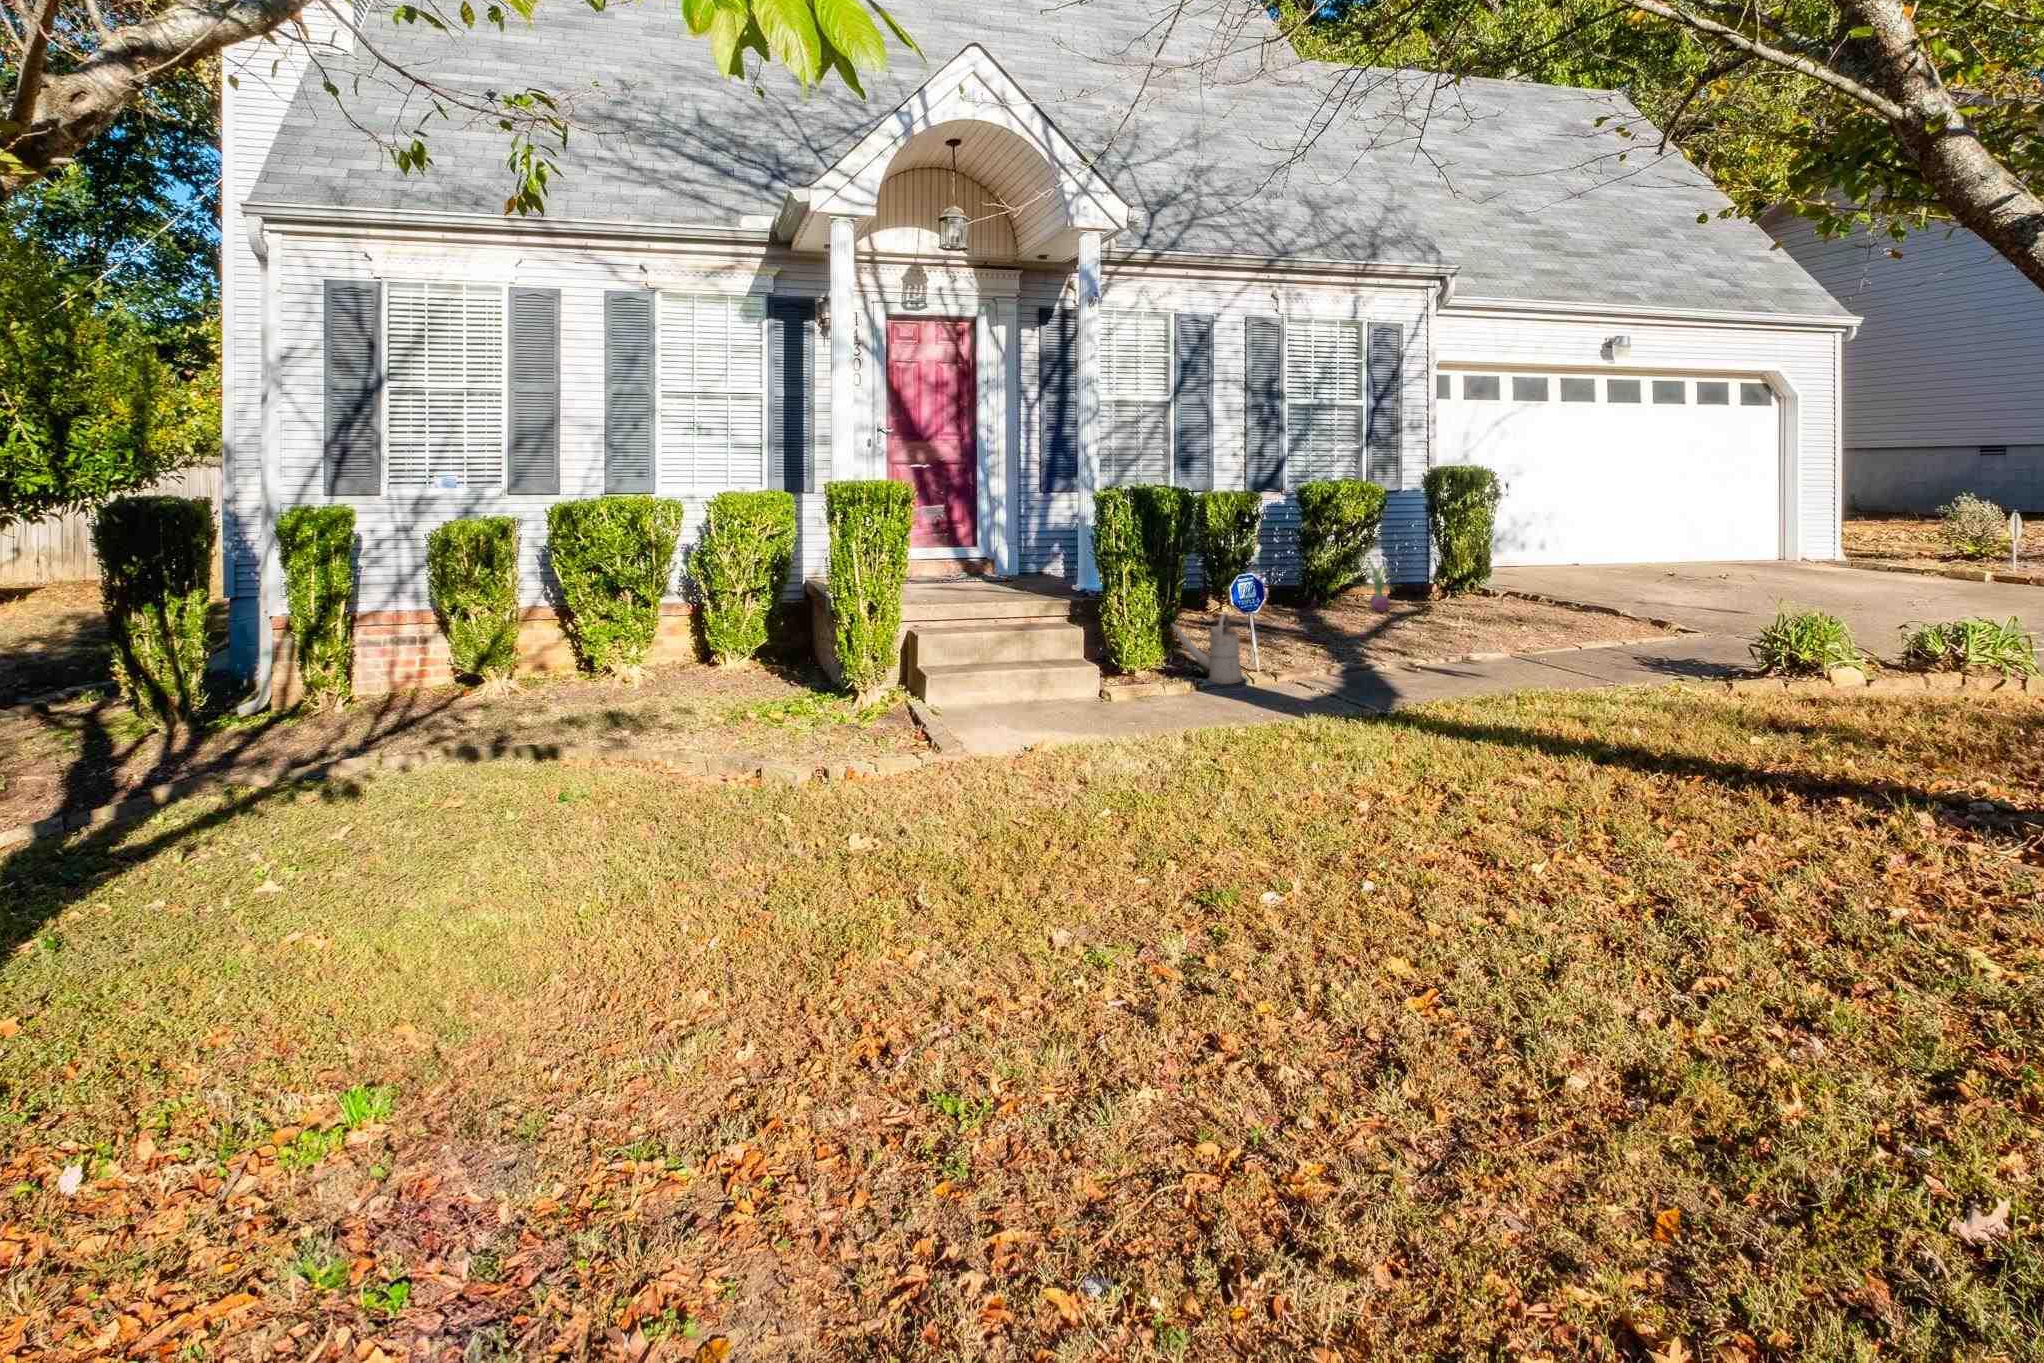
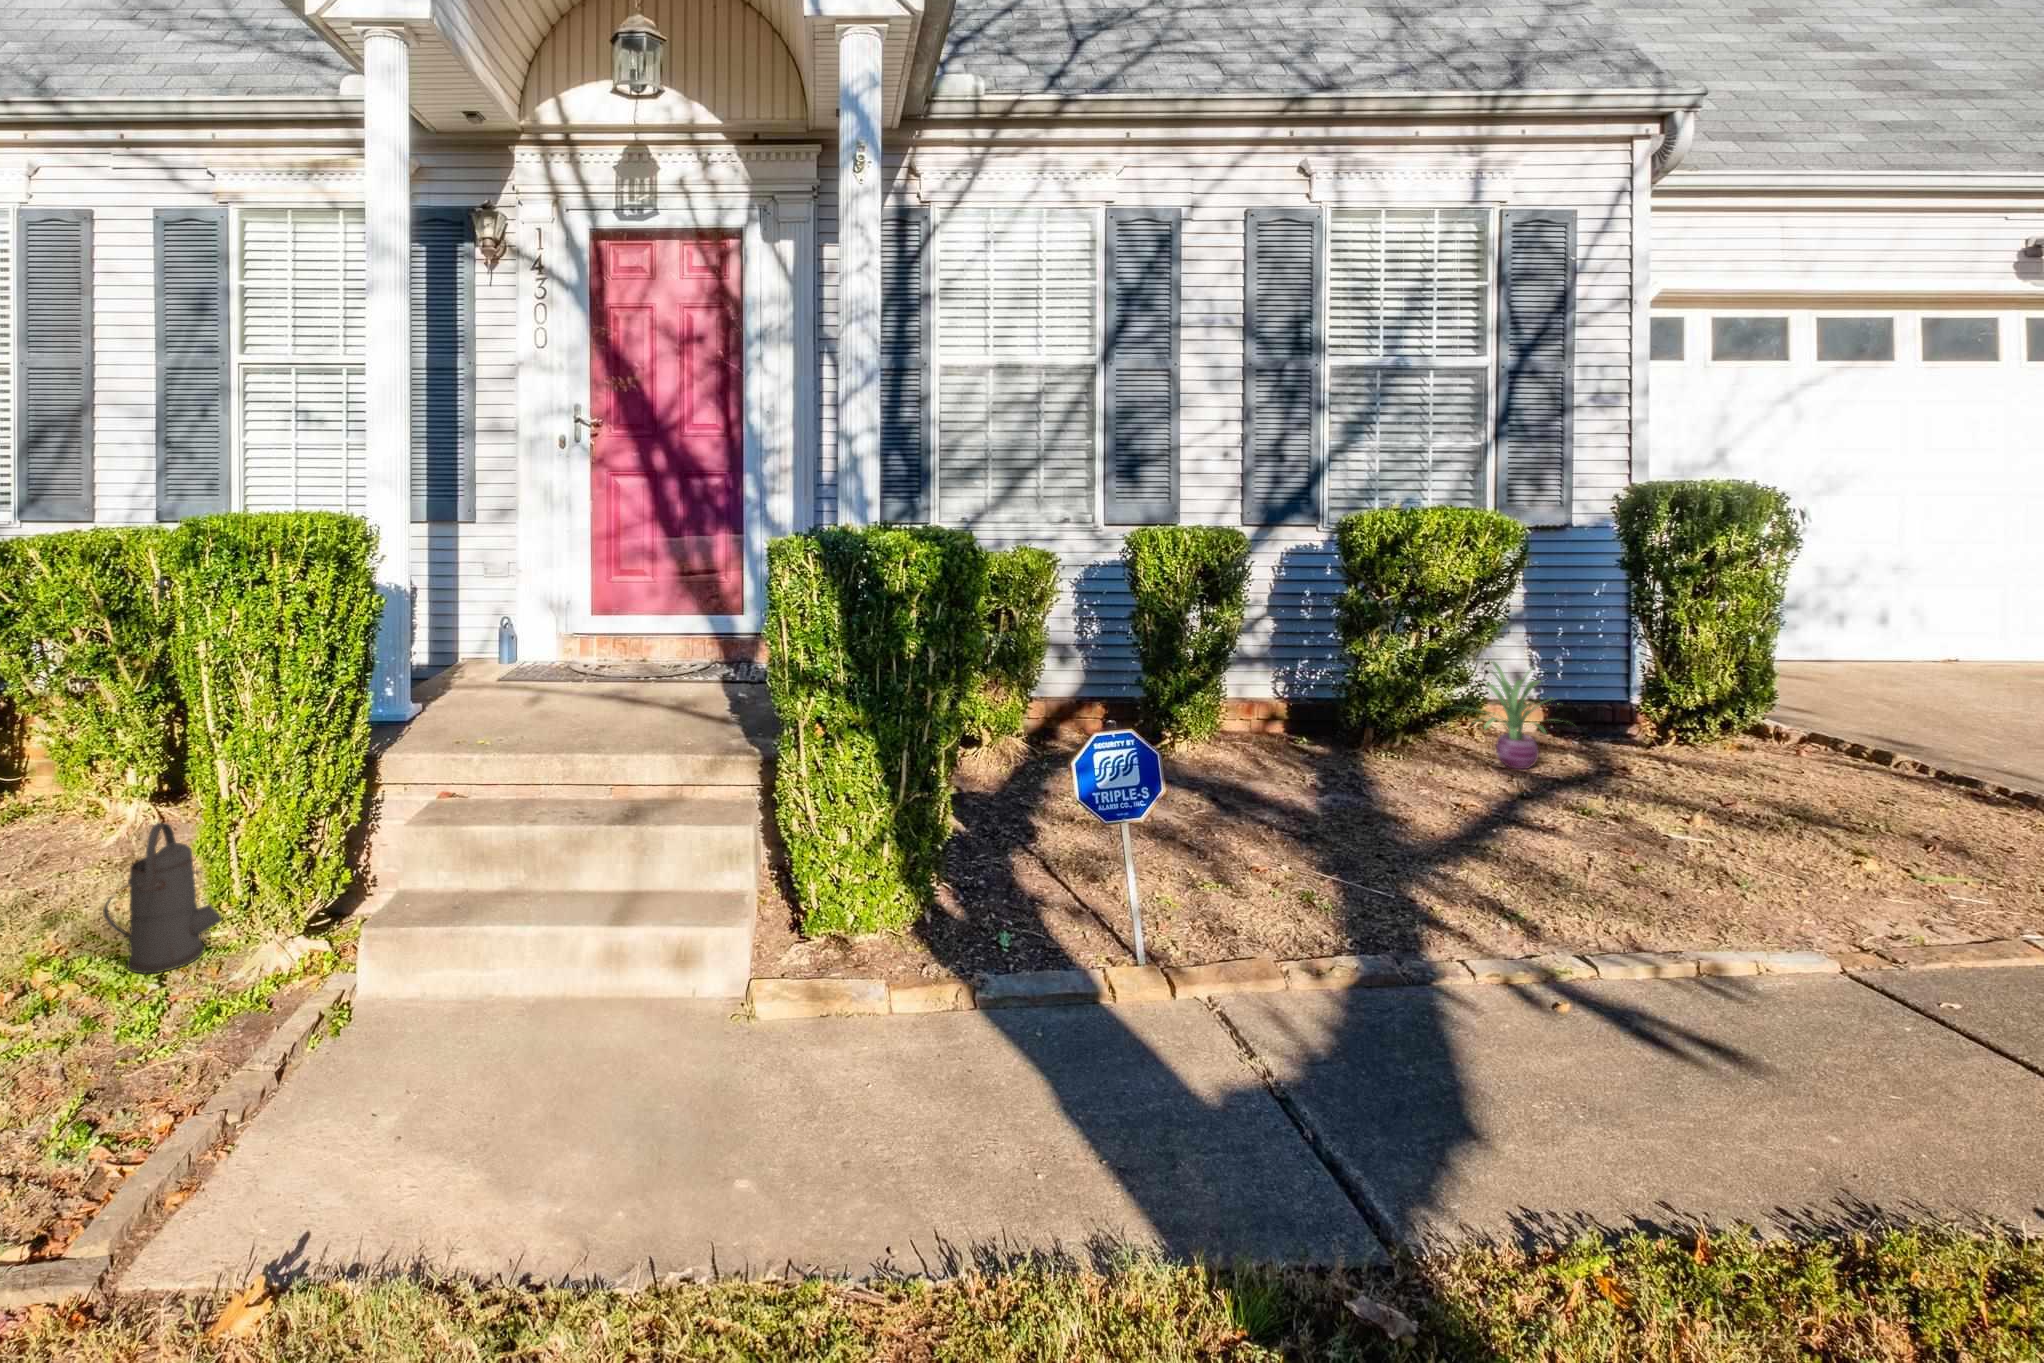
watering can: present [1171,614,1251,684] -> present [103,823,222,974]

